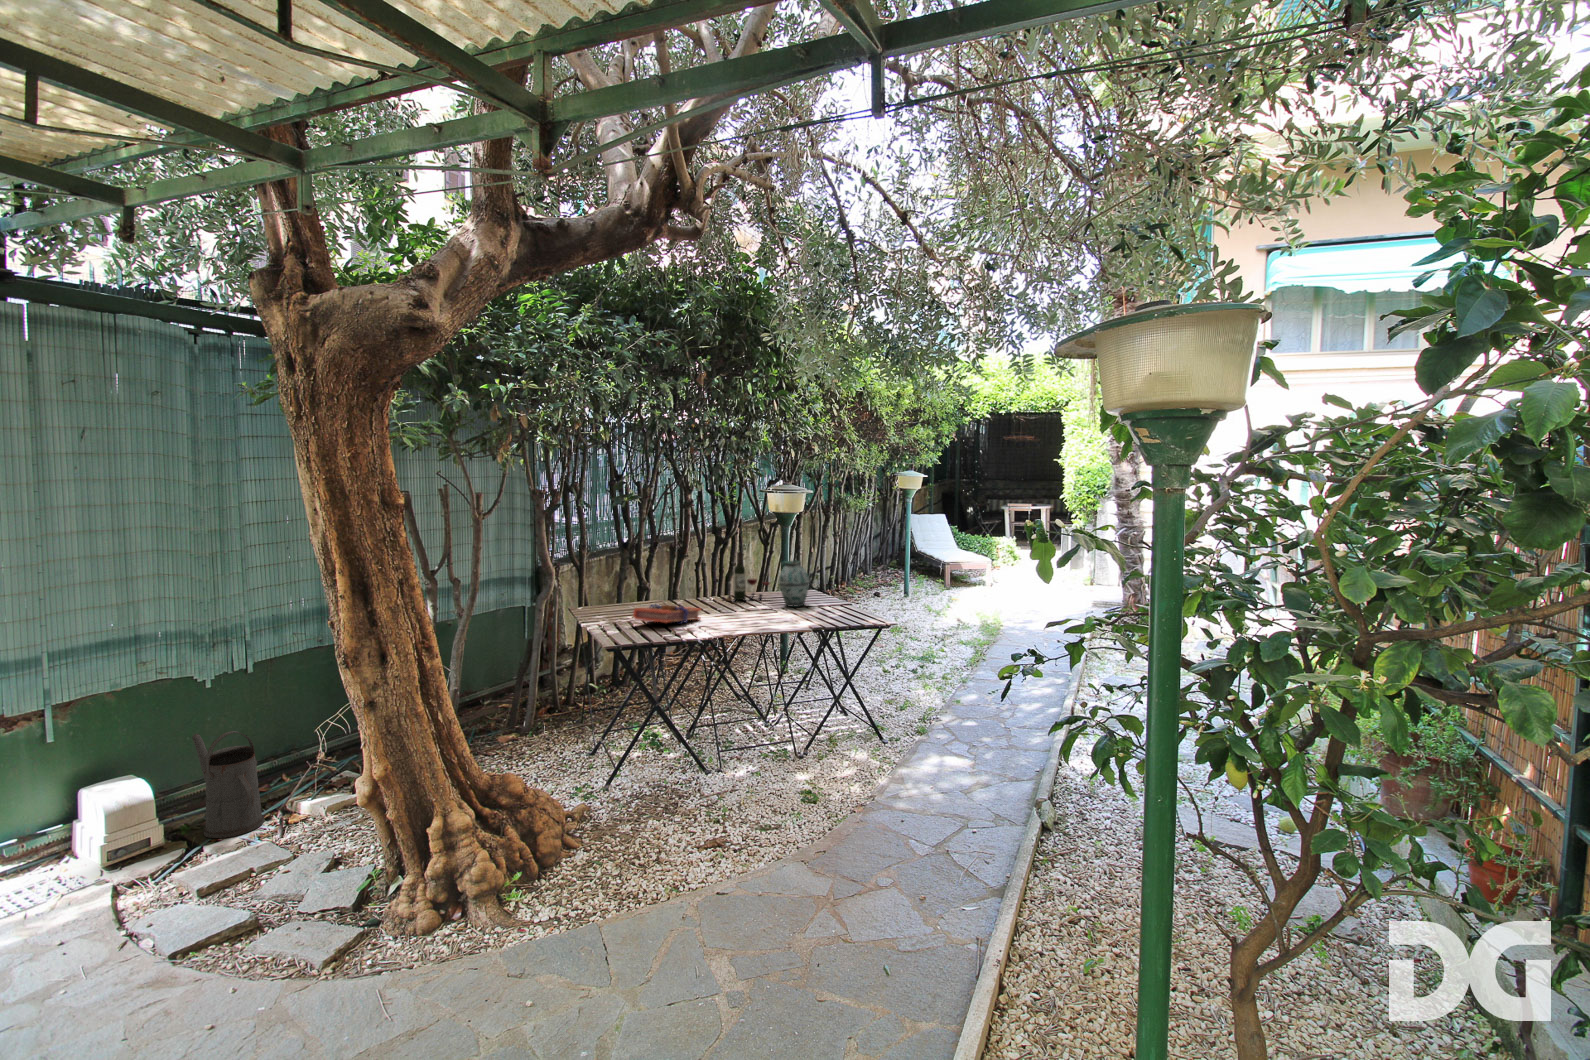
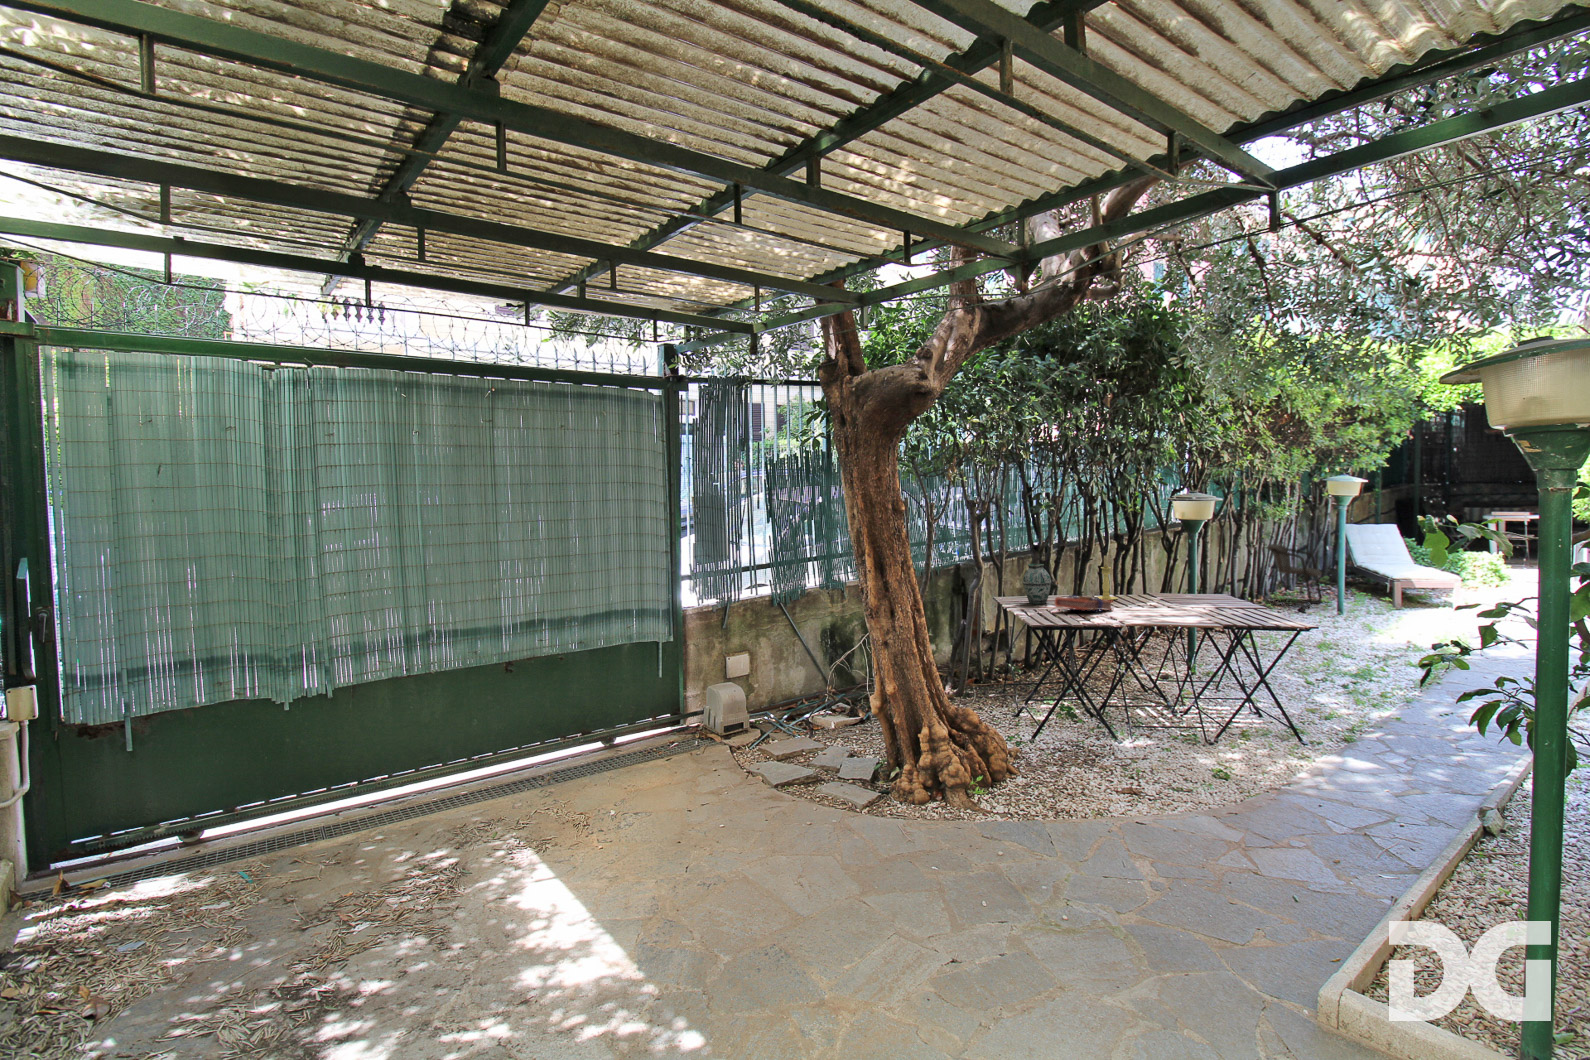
chair: none [848,533,893,592] -> present [1265,544,1322,608]
wine bottle: present [722,552,770,601] -> none [1130,555,1180,599]
candle holder: none [684,553,709,605] -> present [1098,556,1117,600]
vase: present [779,561,810,607] -> present [1023,564,1051,604]
watering can: present [192,731,265,838] -> none [750,667,795,737]

